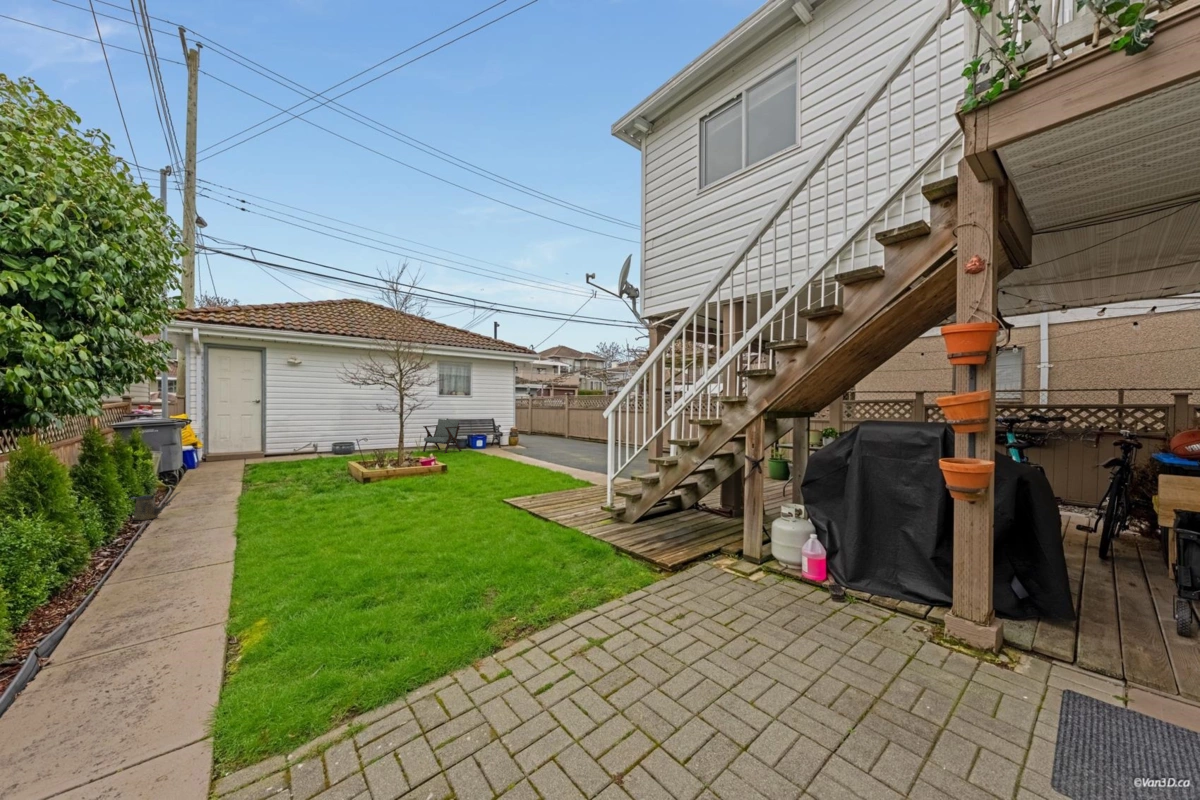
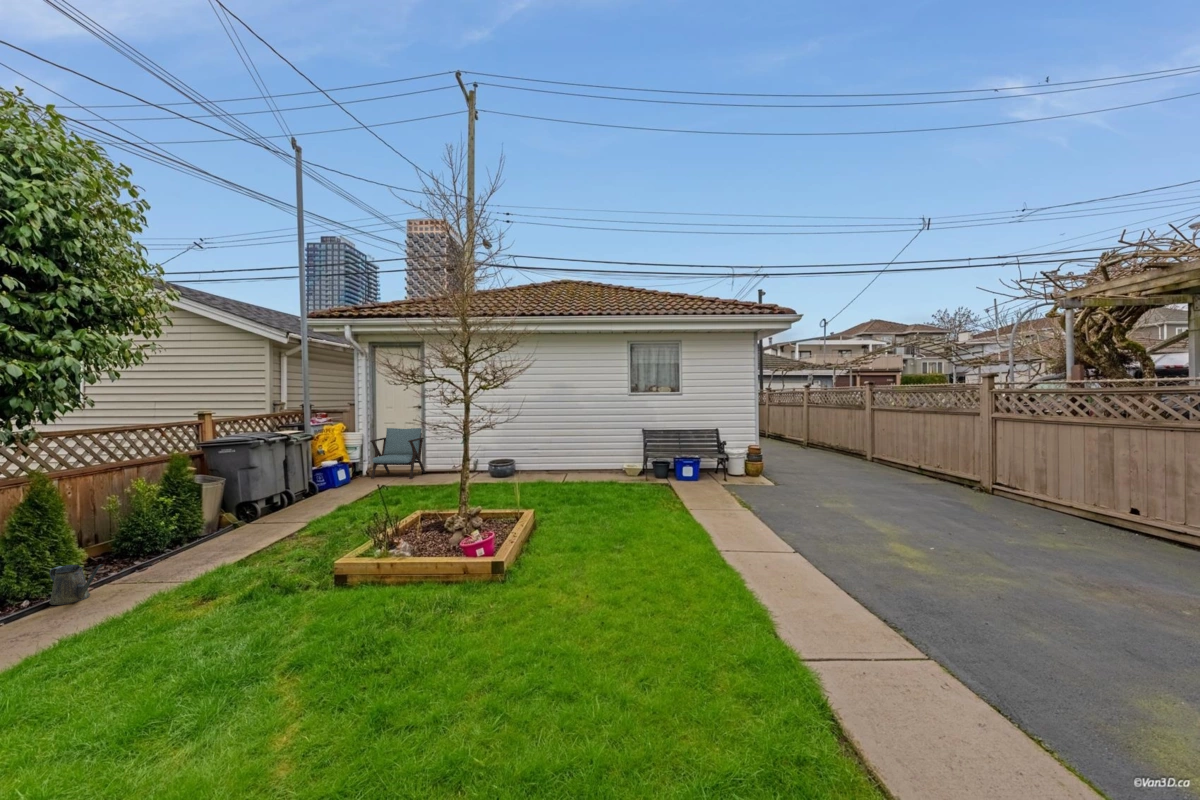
lounge chair: present [423,419,461,453] -> present [370,428,426,479]

